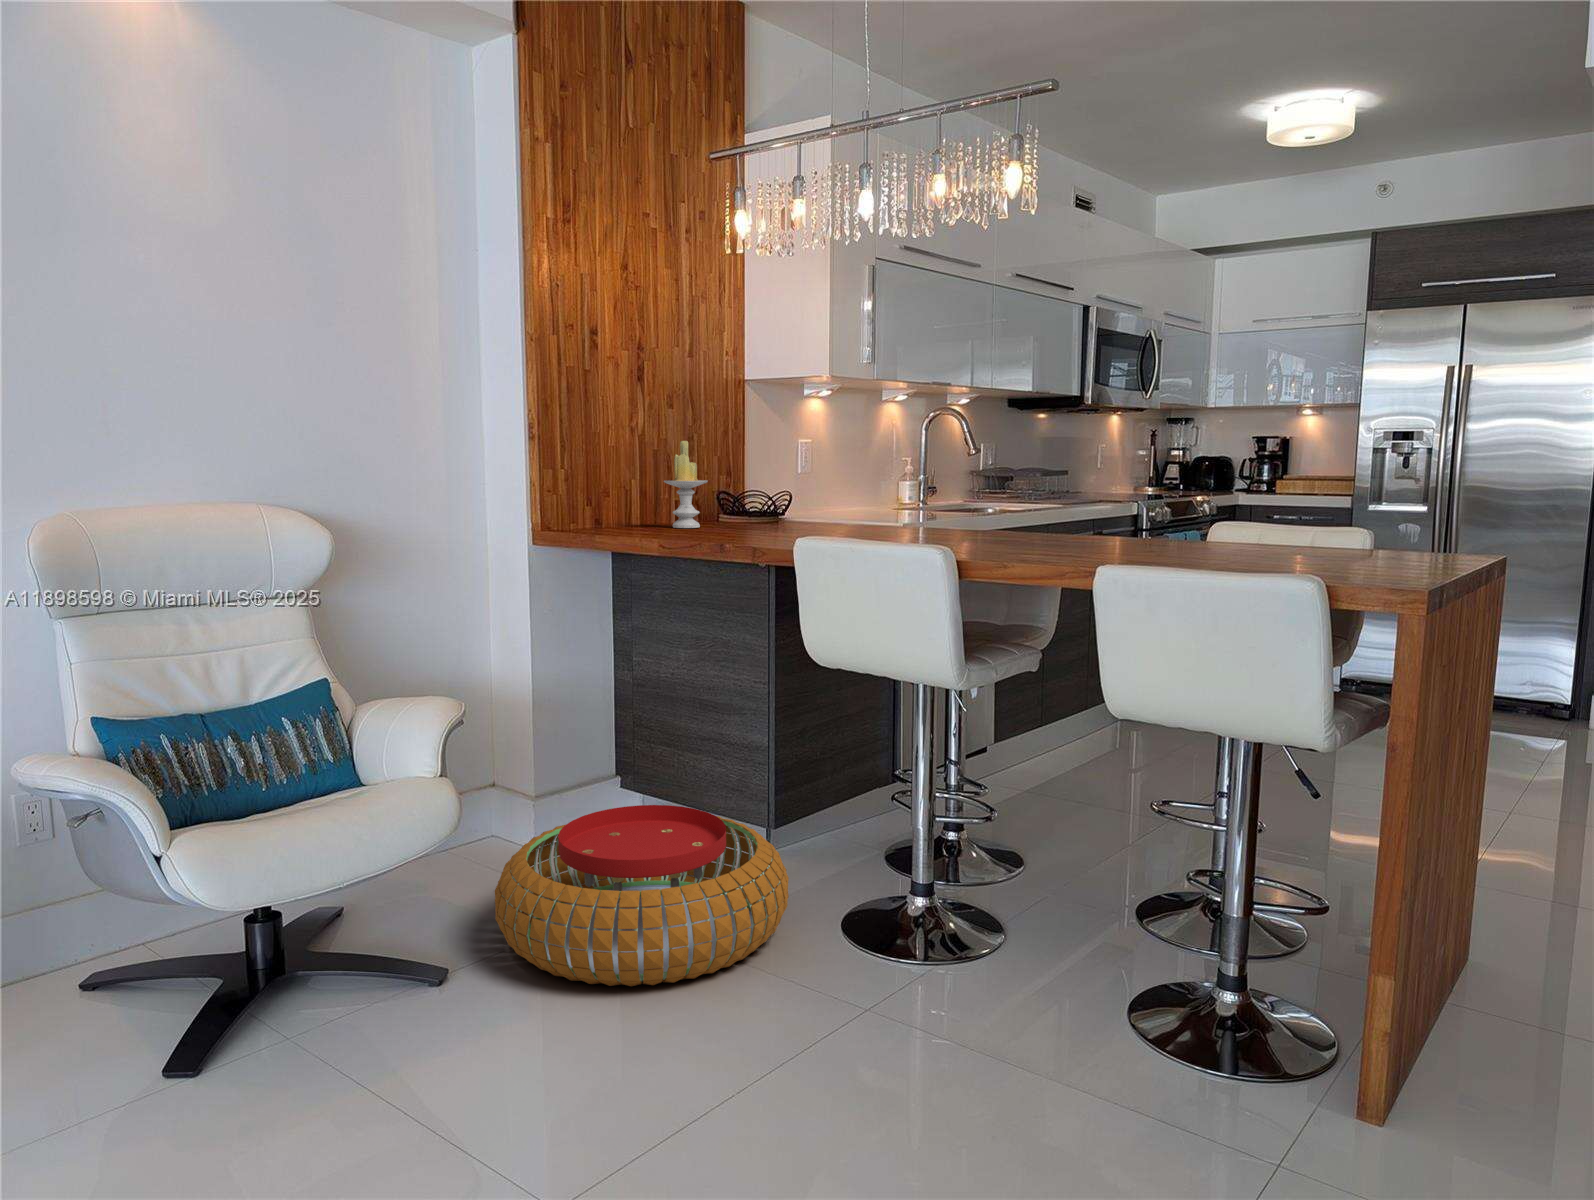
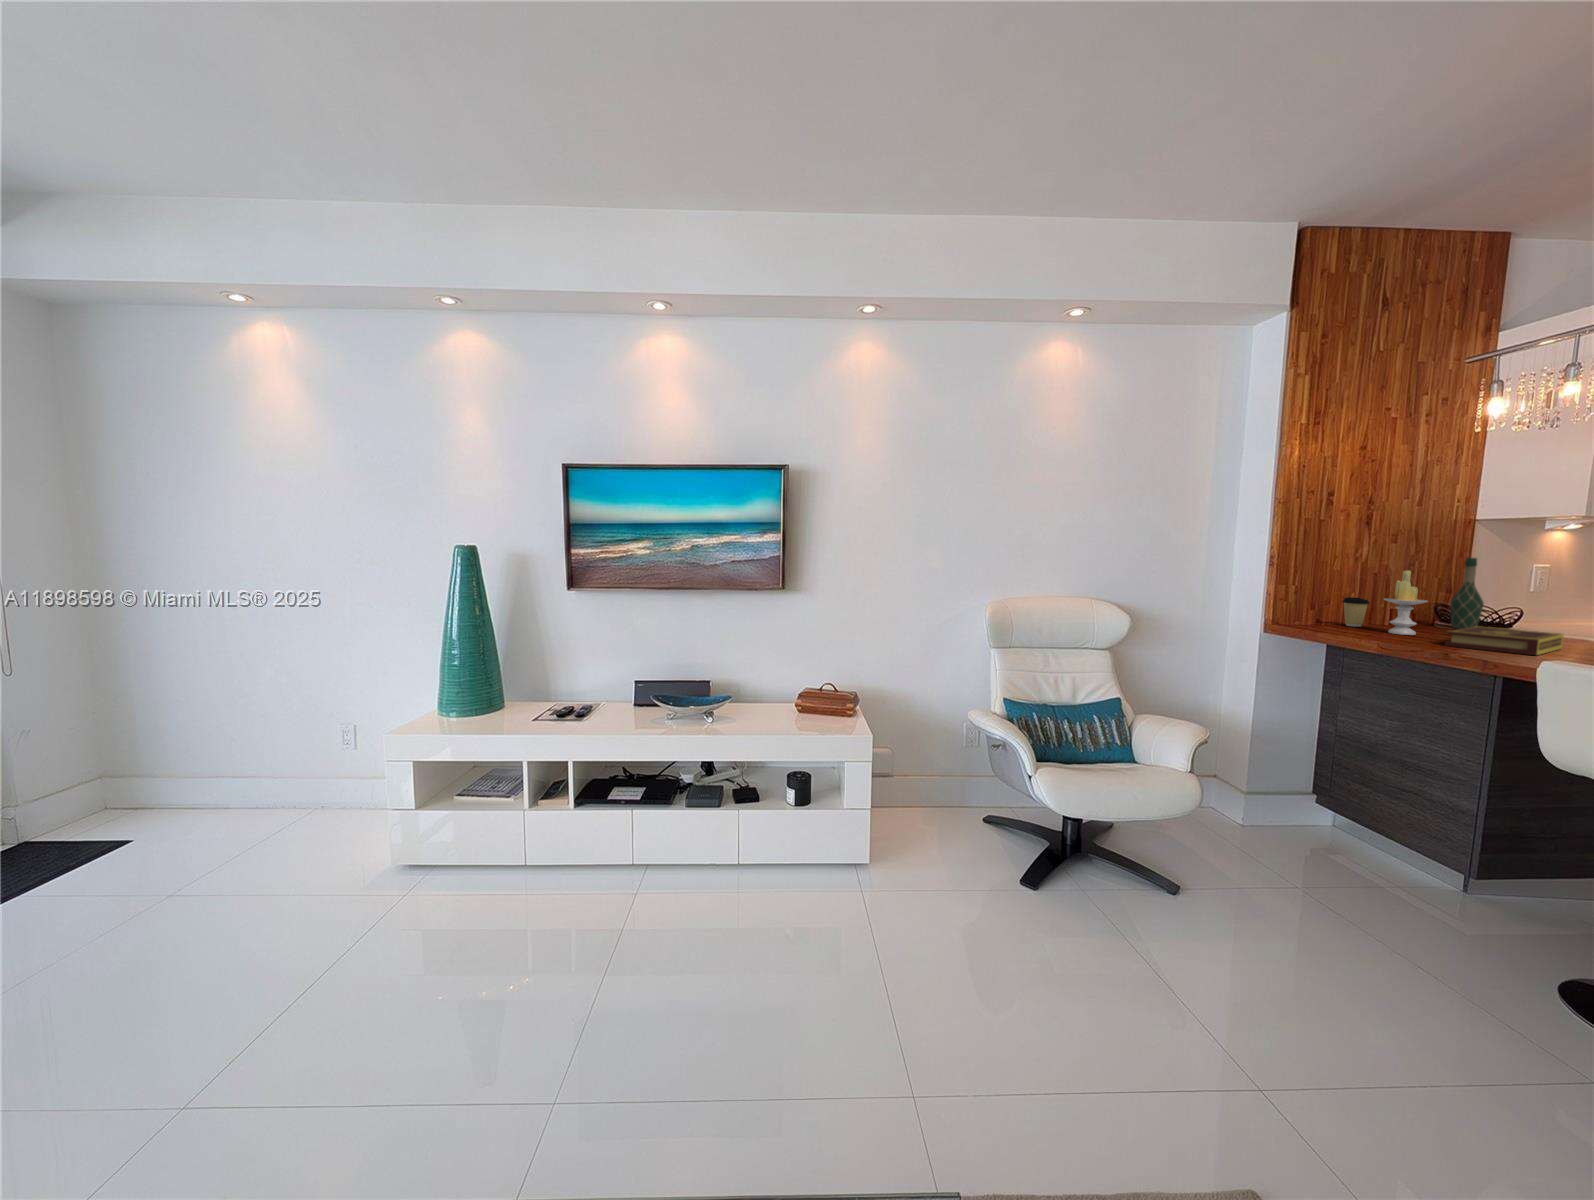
wine bottle: none [730,427,760,519] -> present [1450,558,1484,629]
coffee cup: none [621,484,651,525] -> present [1342,597,1370,627]
book: none [727,510,825,535] -> present [1445,626,1564,655]
pouf: present [495,805,789,986] -> none [1213,821,1485,973]

